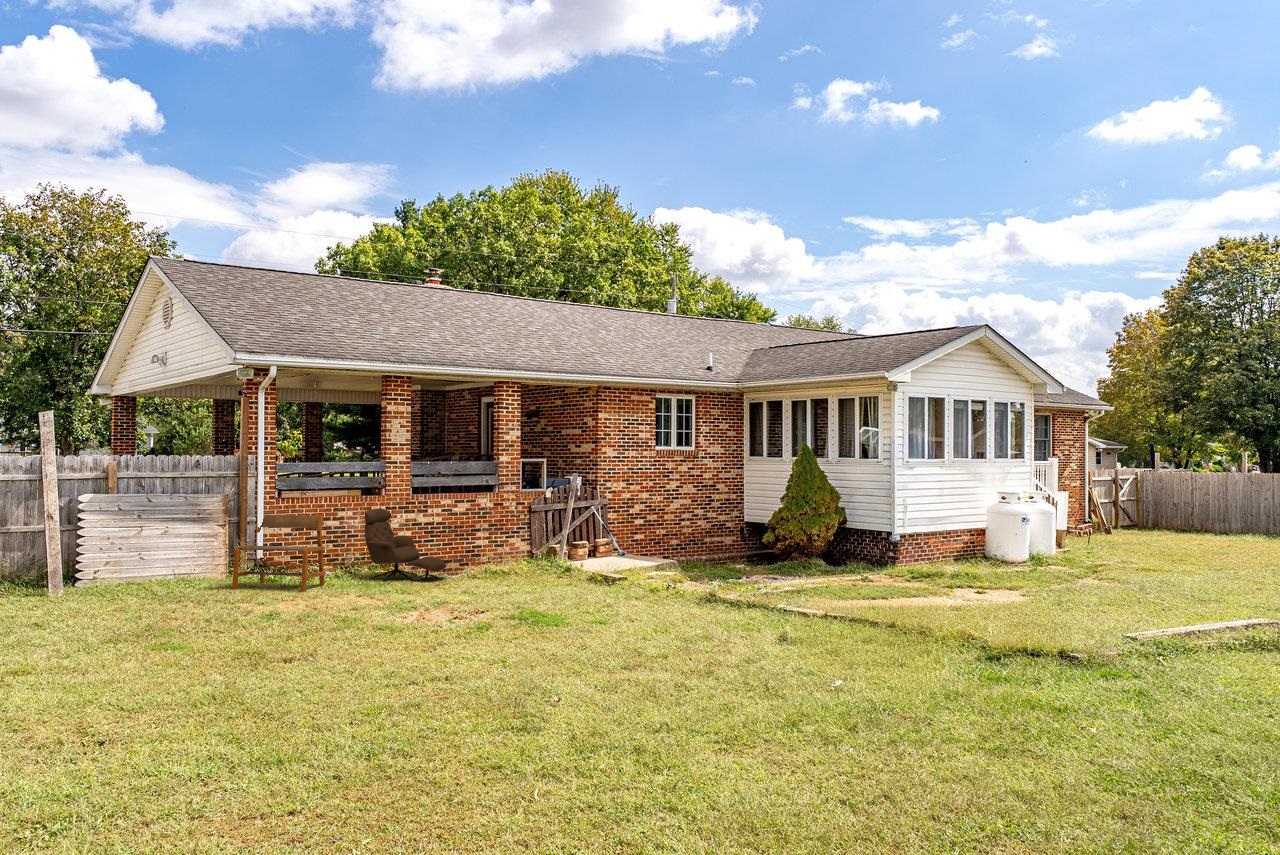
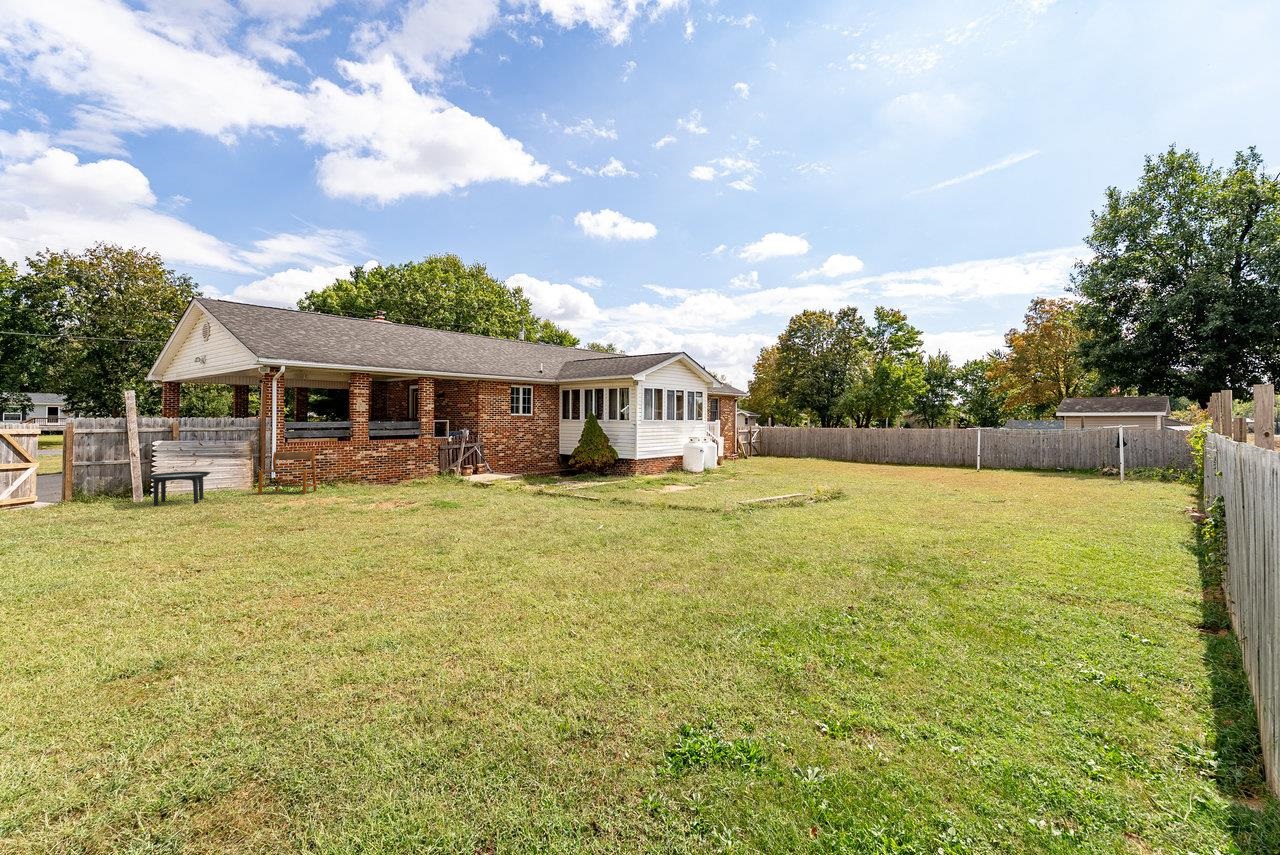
lounge chair: present [365,508,446,582] -> none [340,448,390,488]
round table: none [62,547,159,607] -> present [146,472,211,506]

